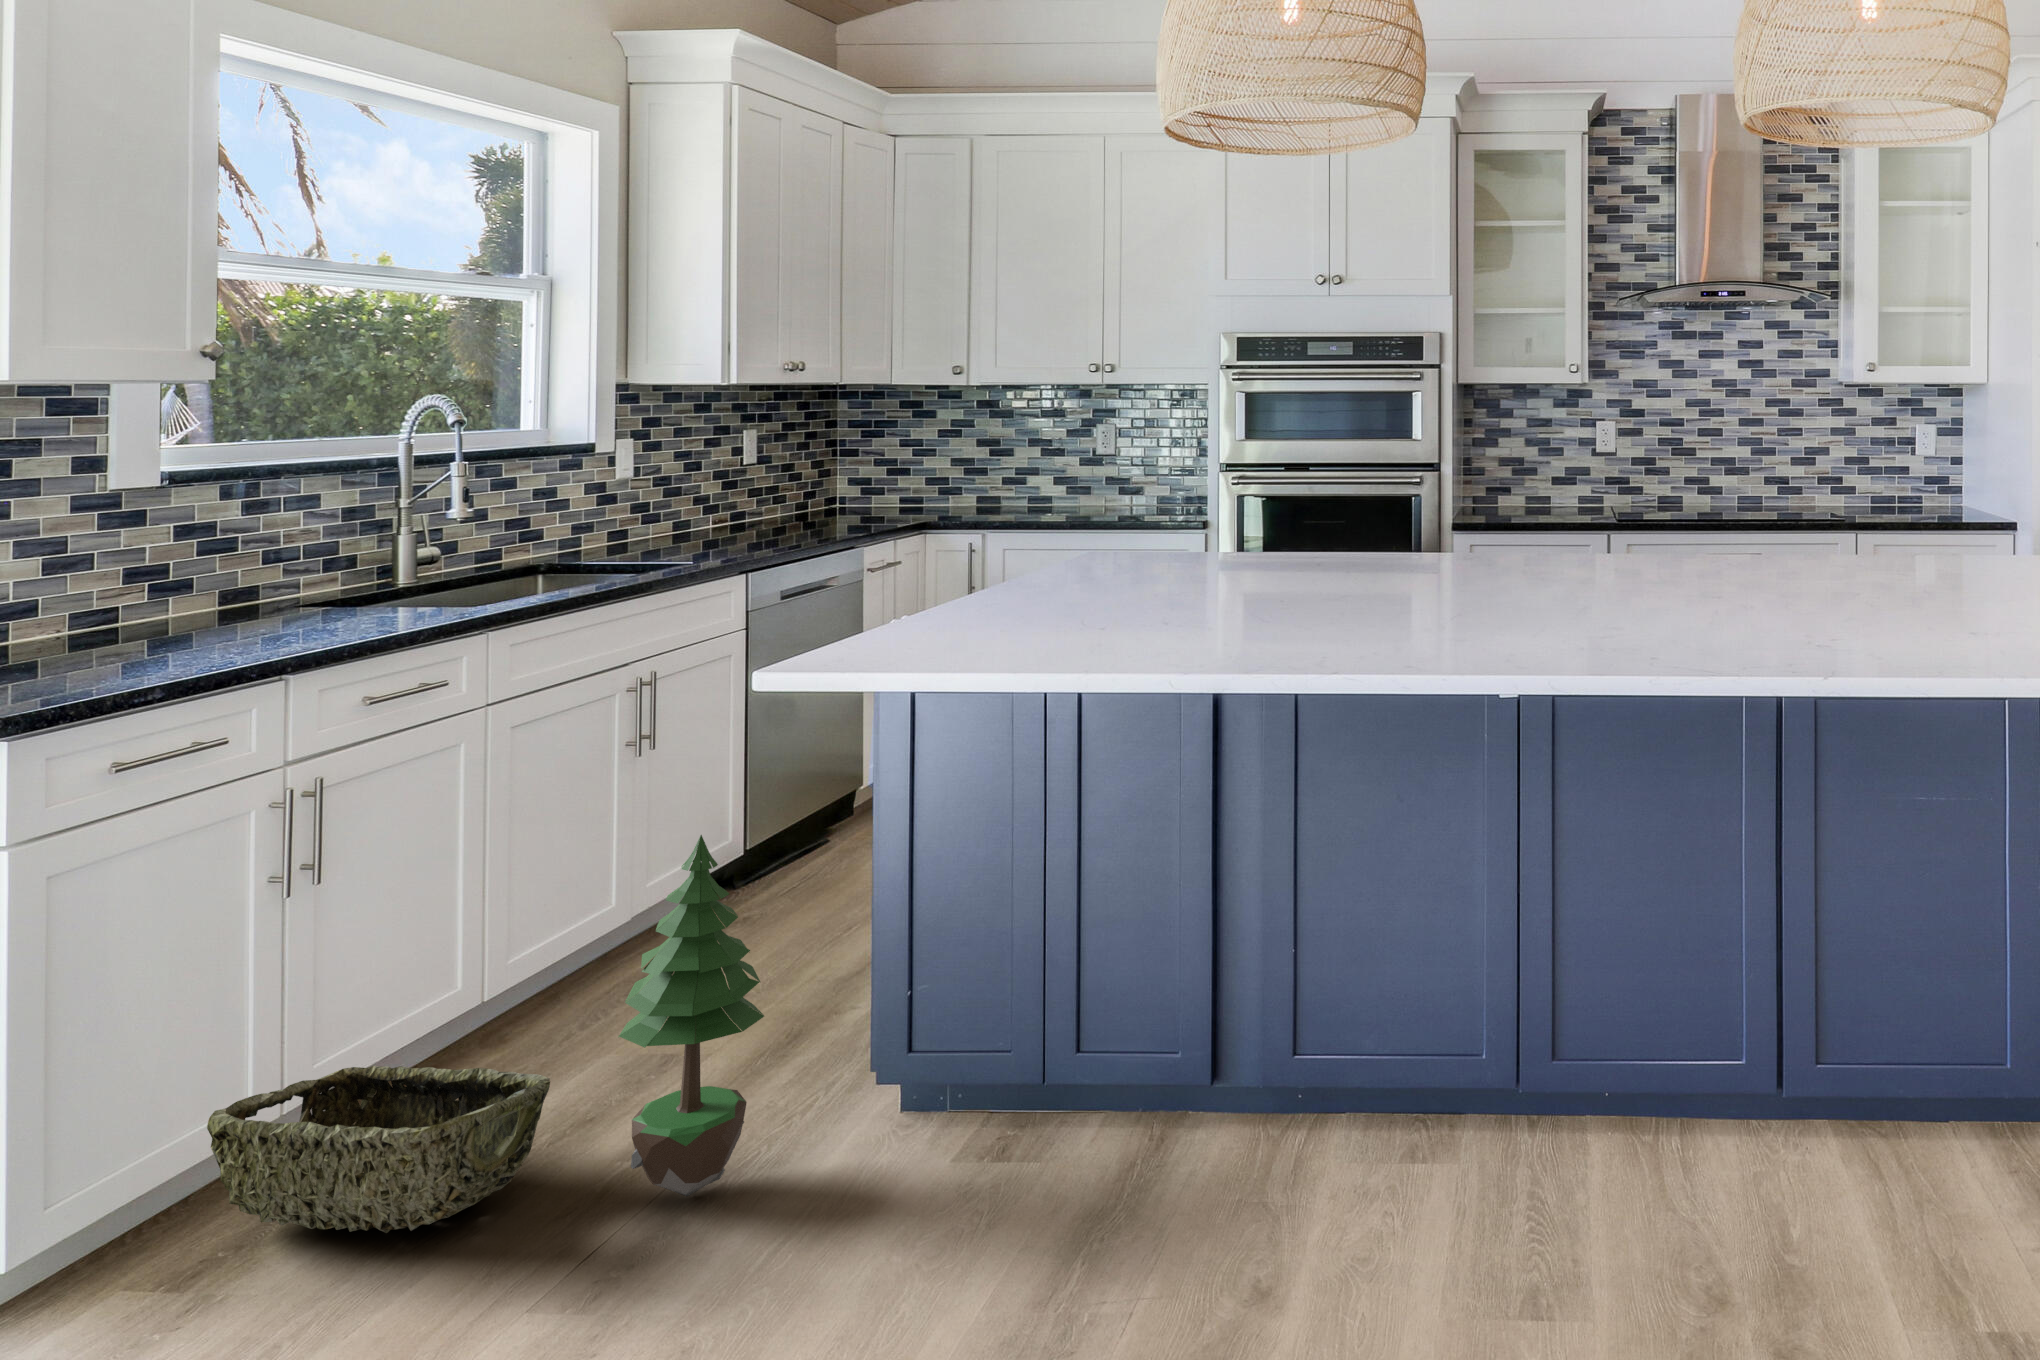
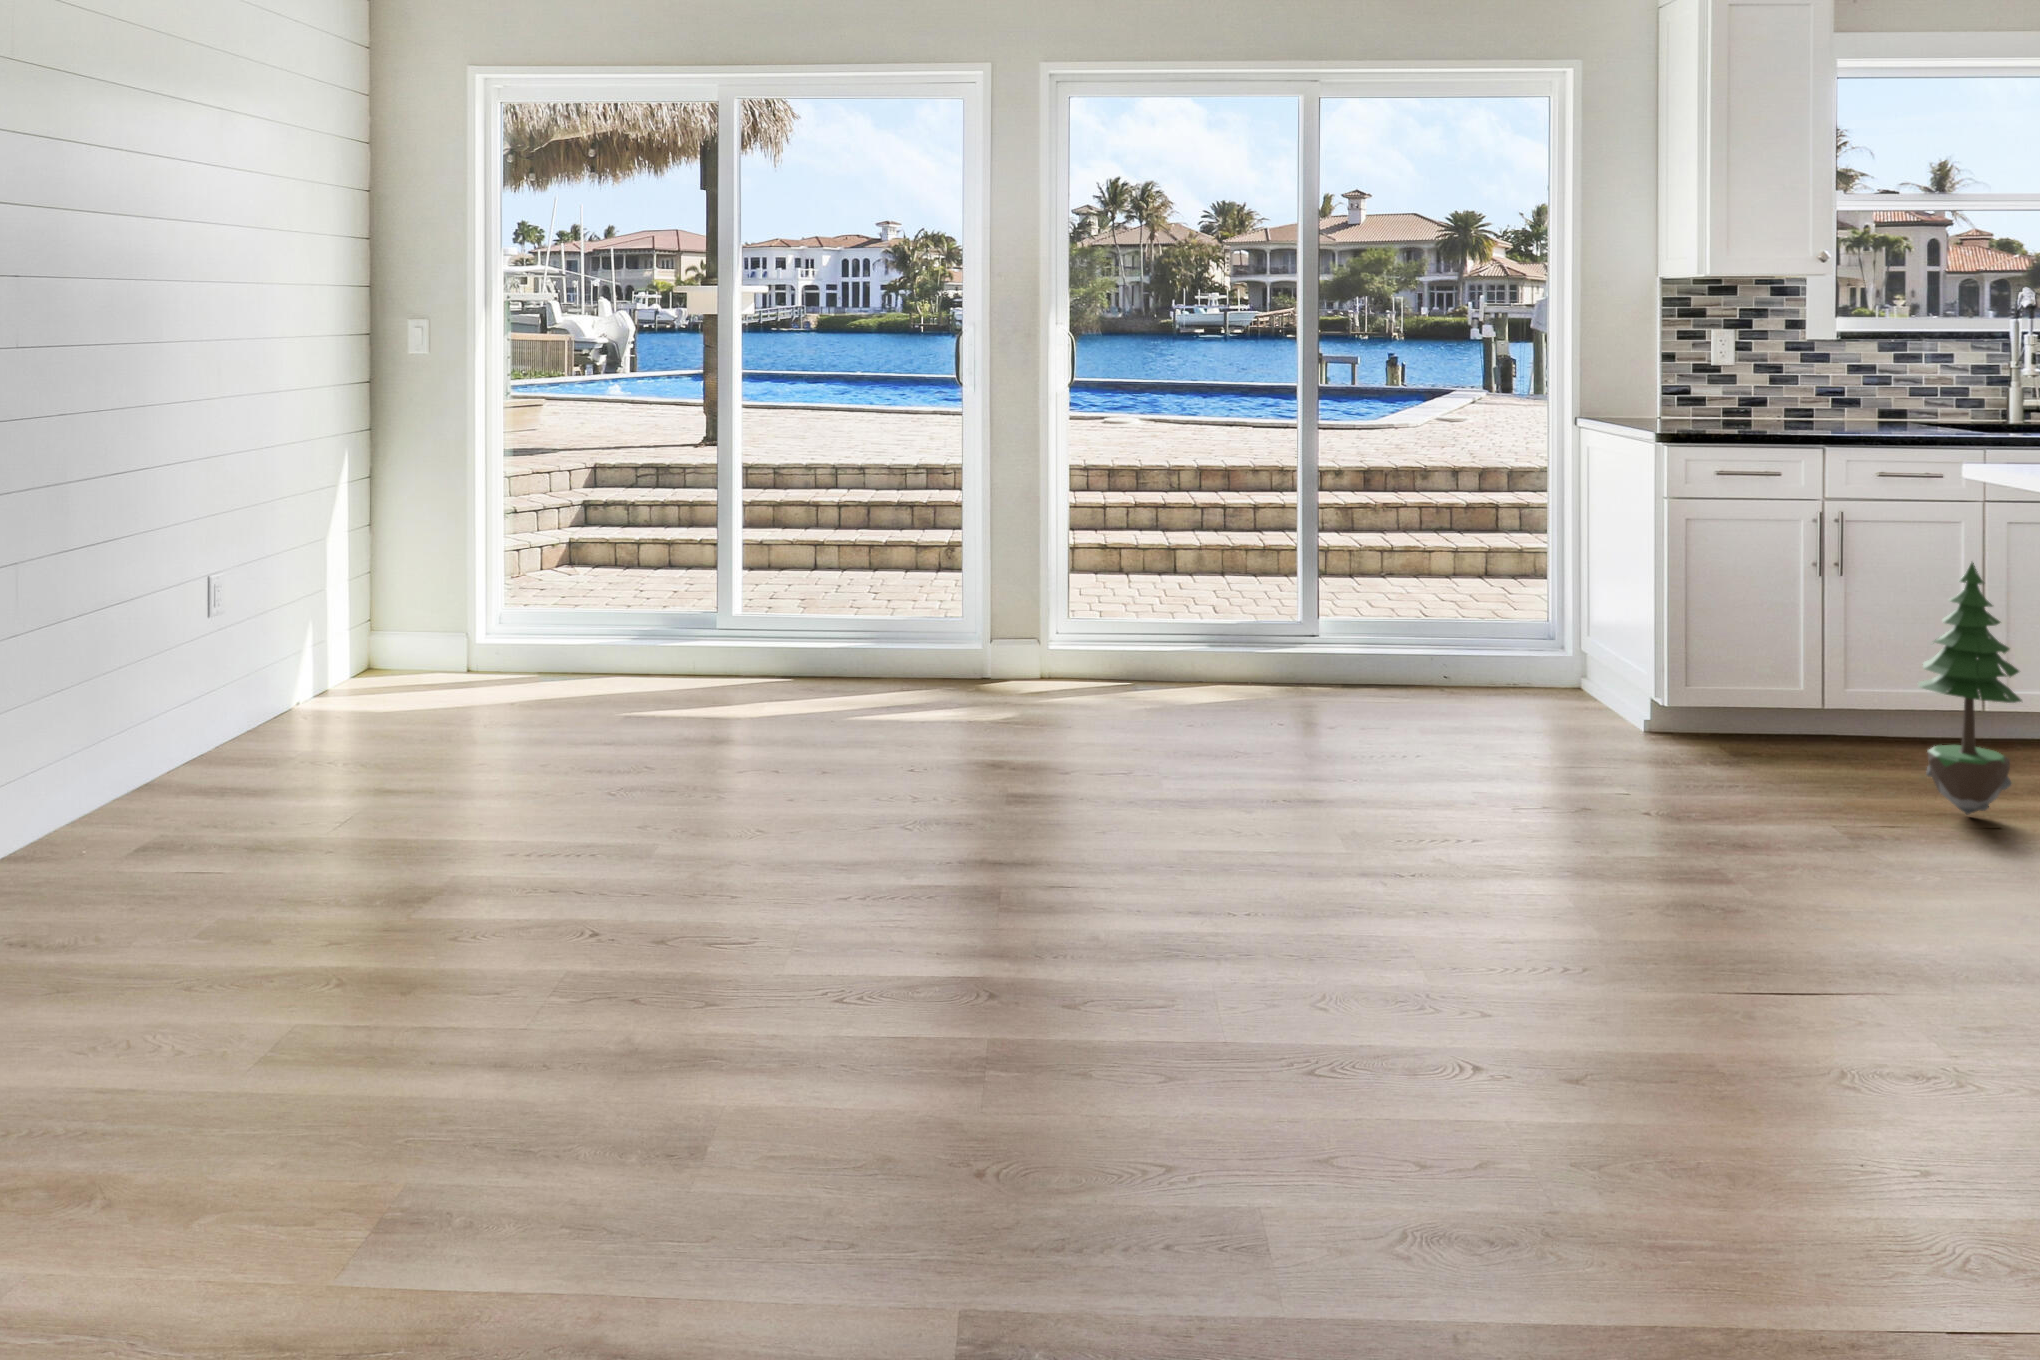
woven basket: present [207,1066,550,1233] -> none [1754,674,1919,776]

